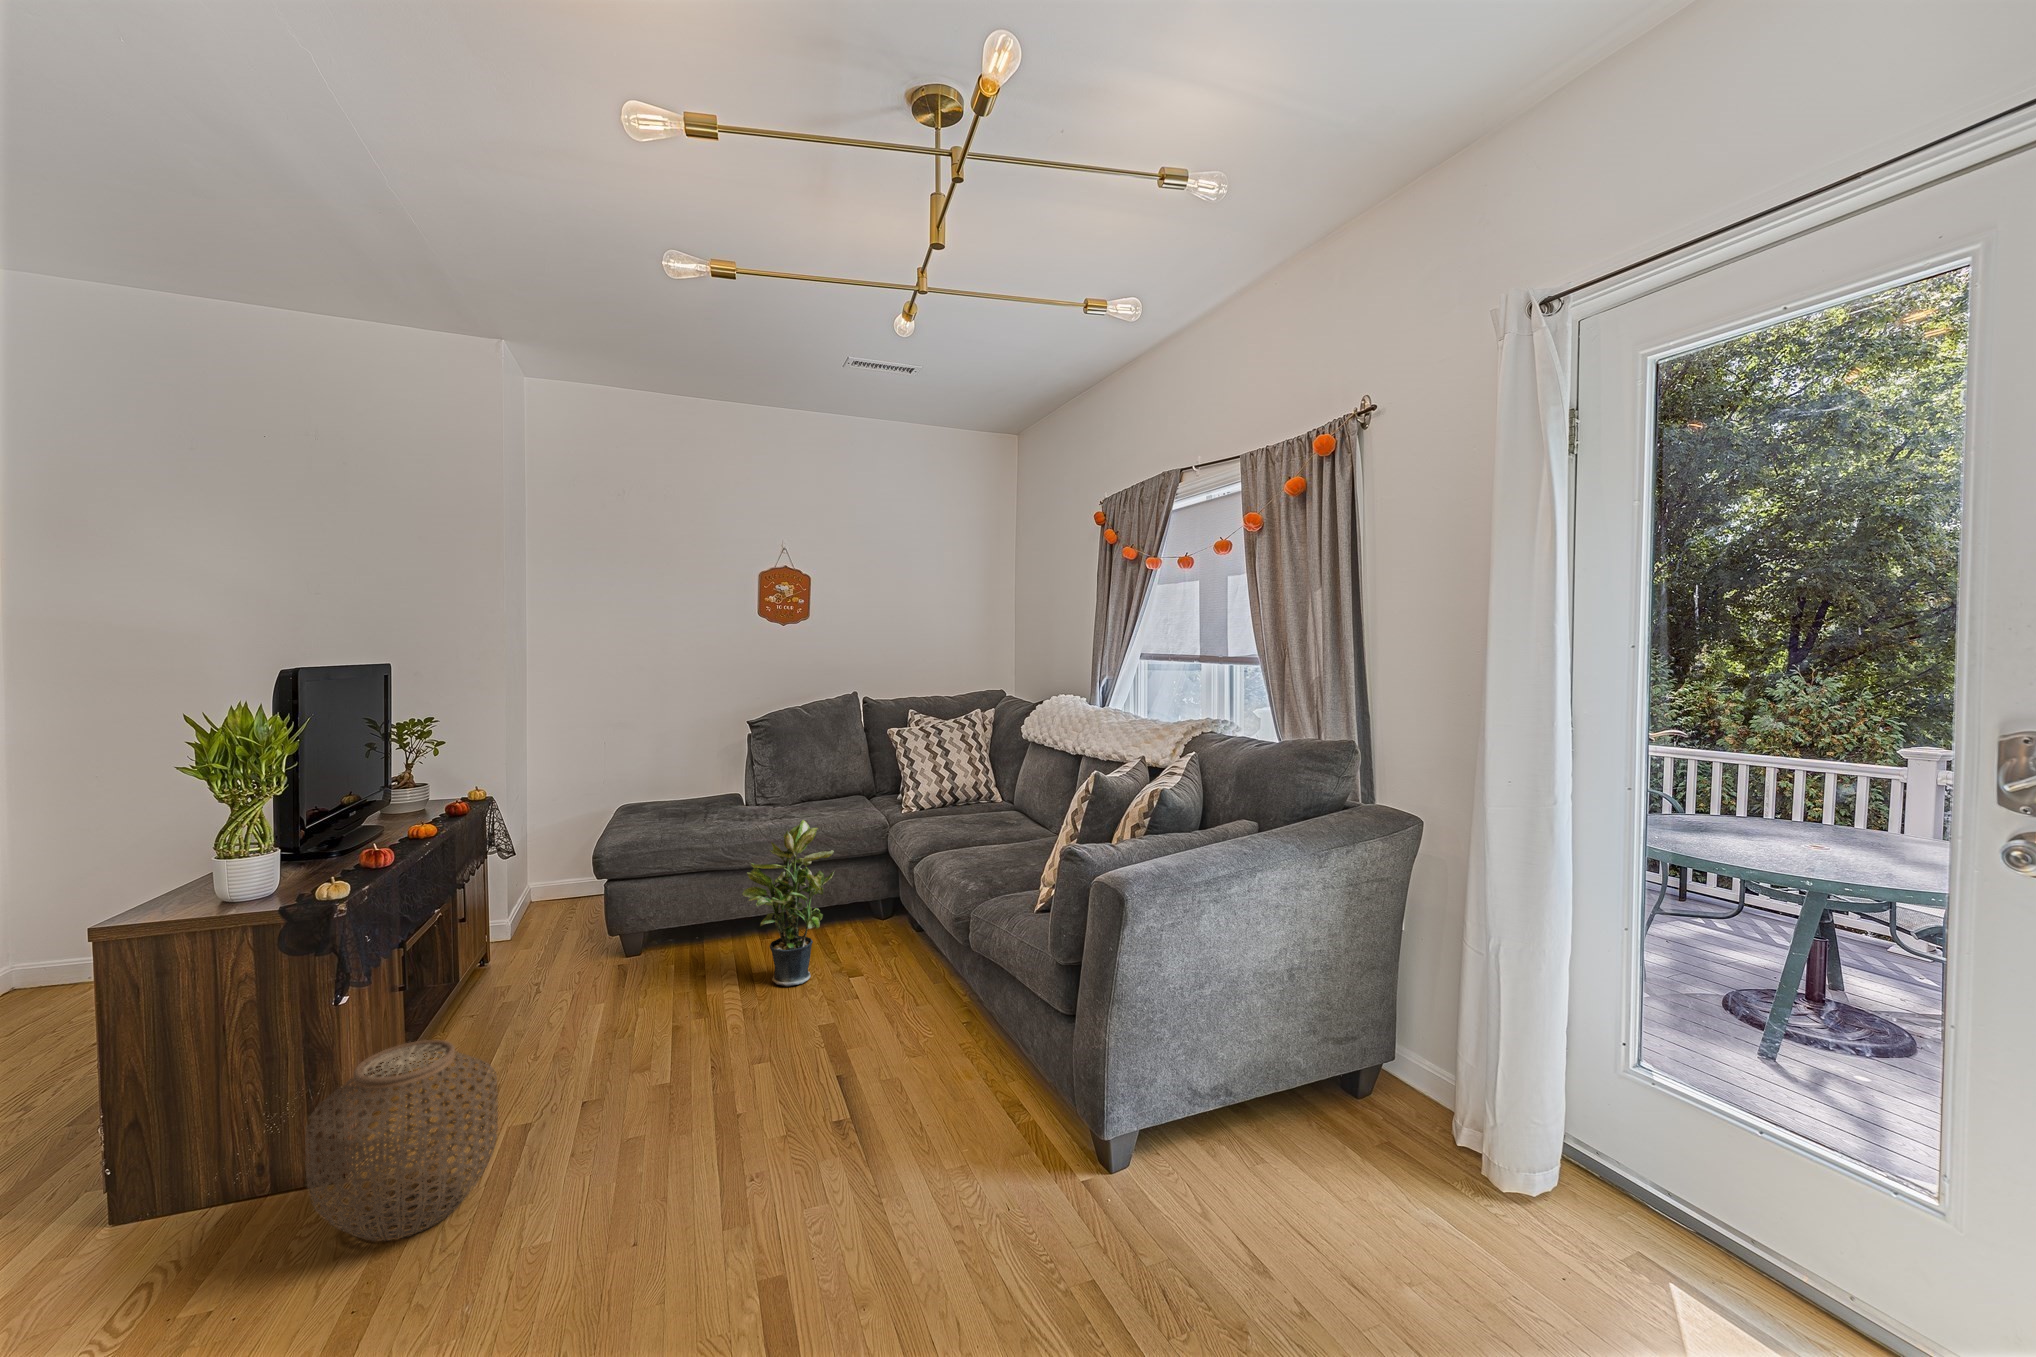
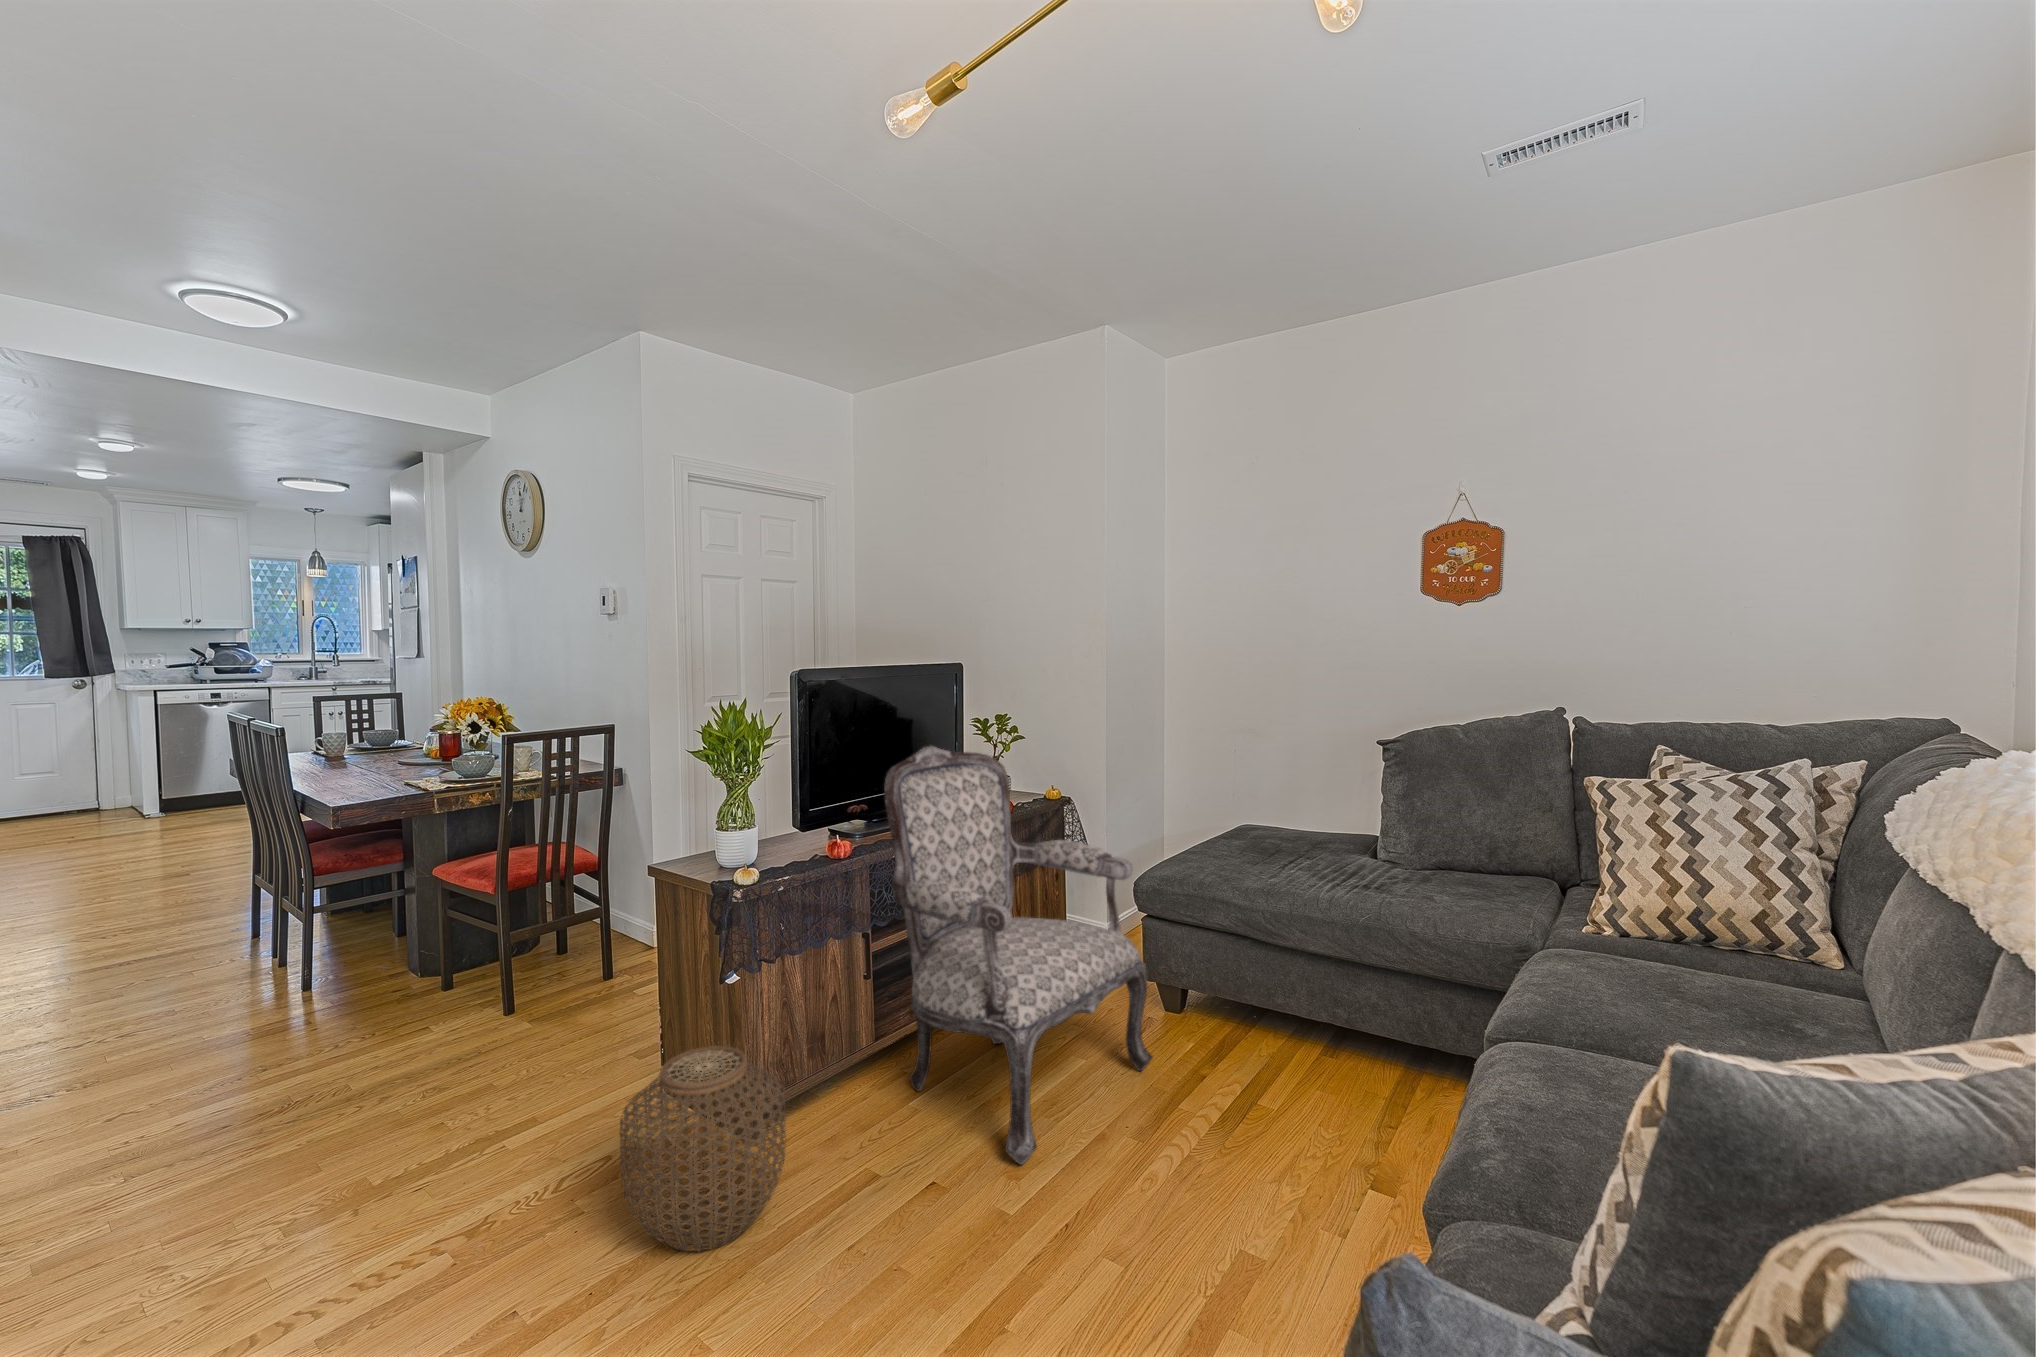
armchair: none [433,746,663,1068] -> present [884,746,1153,1165]
potted plant: present [742,820,834,987] -> none [1219,907,1356,1163]

